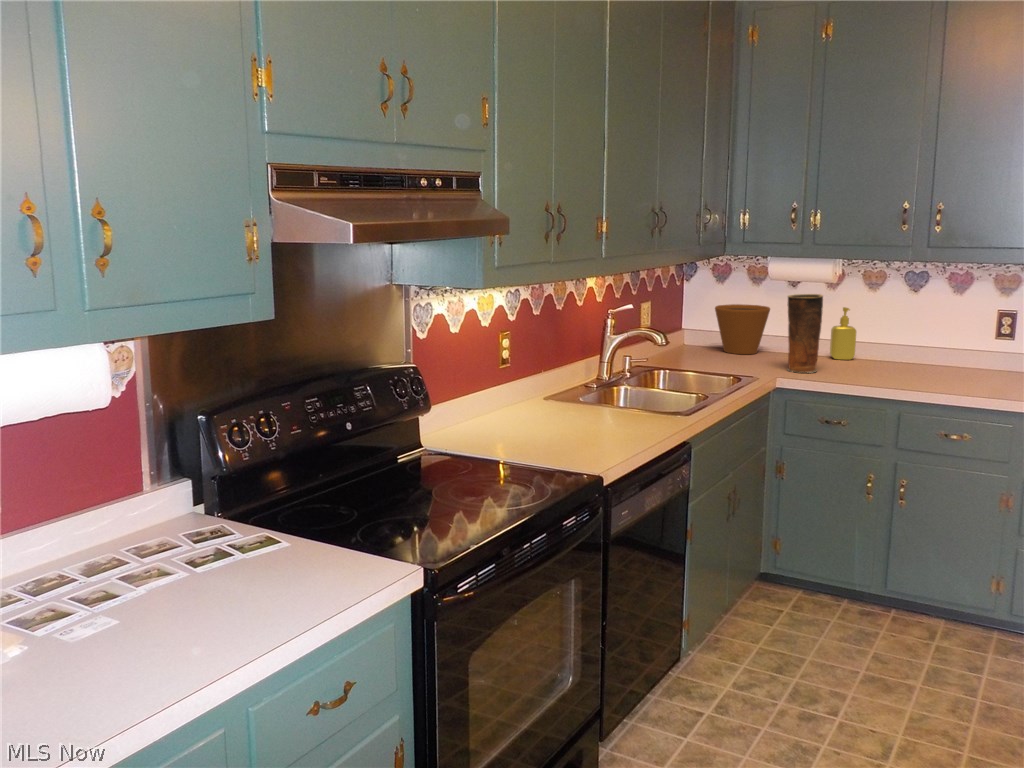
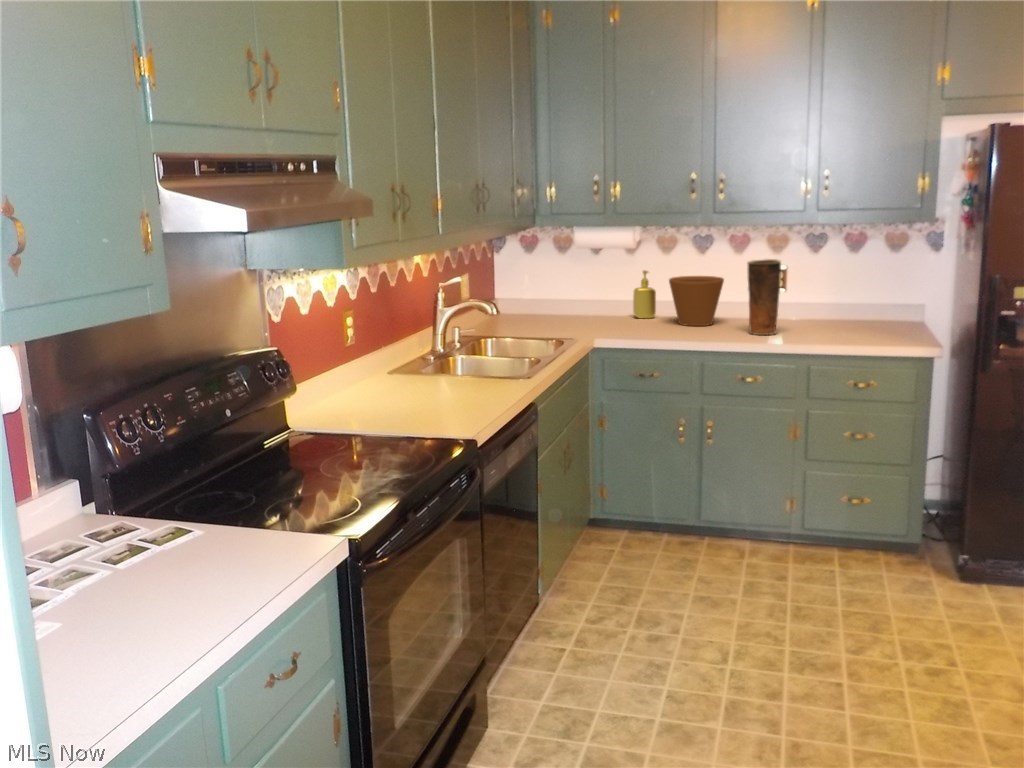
vase: present [788,294,823,373] -> present [747,259,781,335]
flower pot: present [715,304,770,354] -> present [669,276,724,326]

